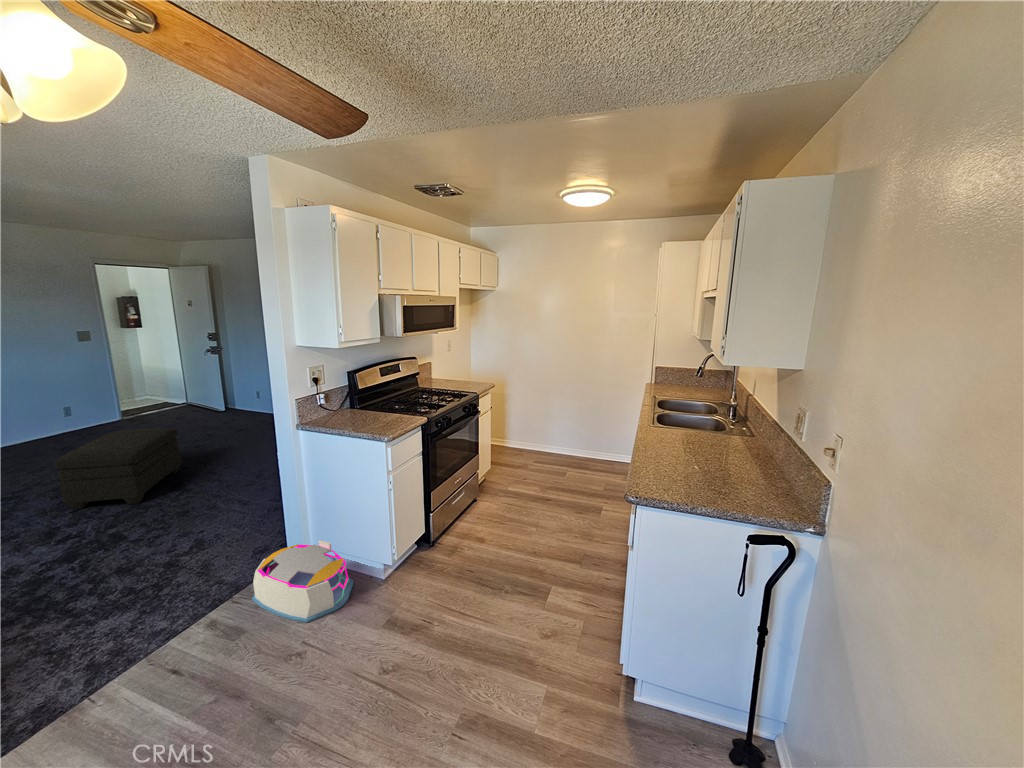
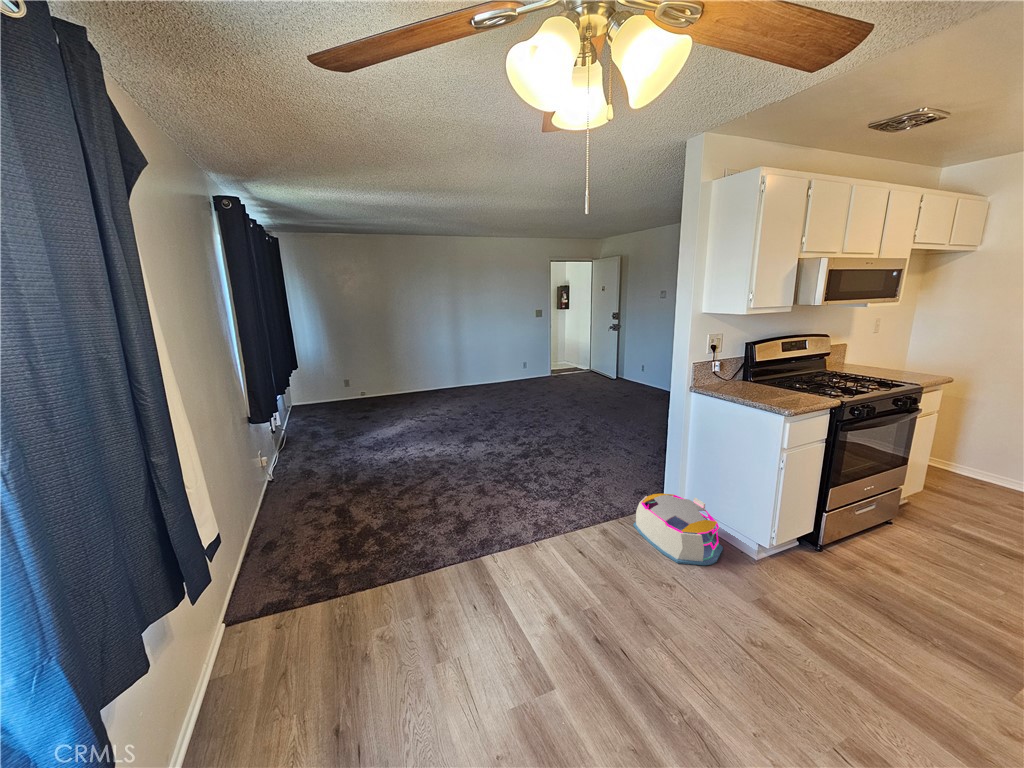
ottoman: present [55,429,182,509] -> none [525,379,589,431]

